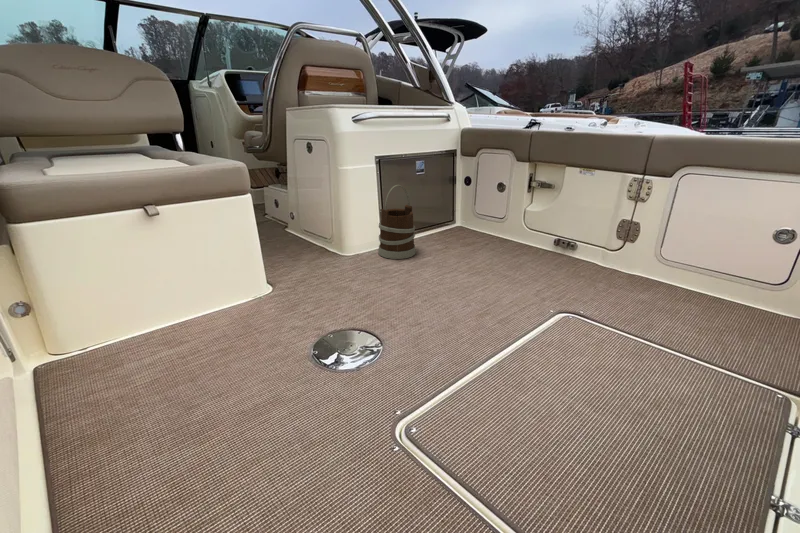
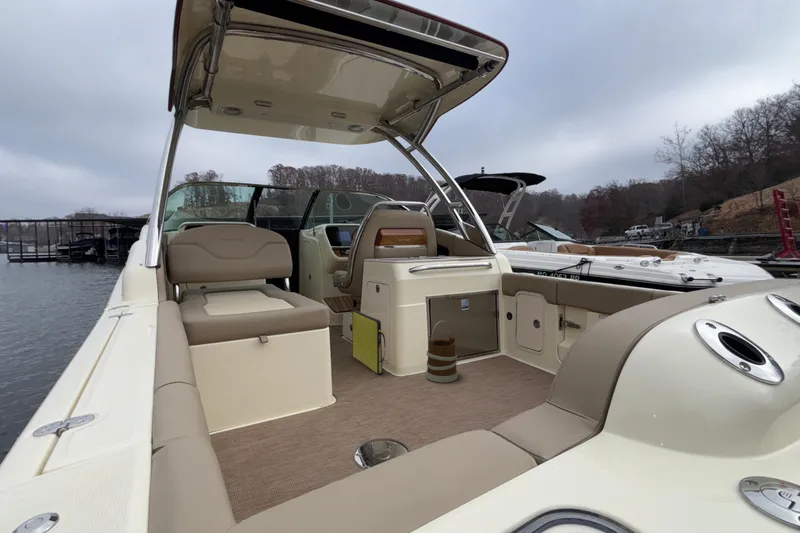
bag: none [277,177,327,254] -> present [352,310,386,374]

